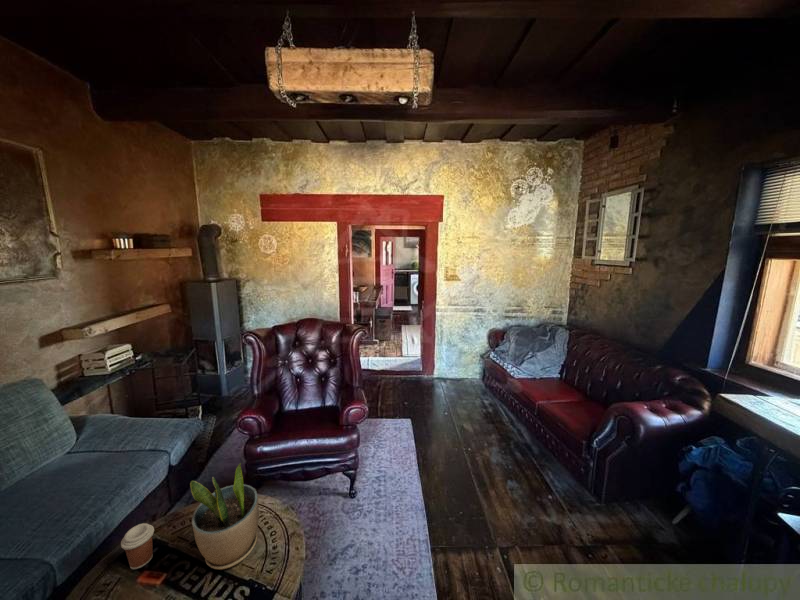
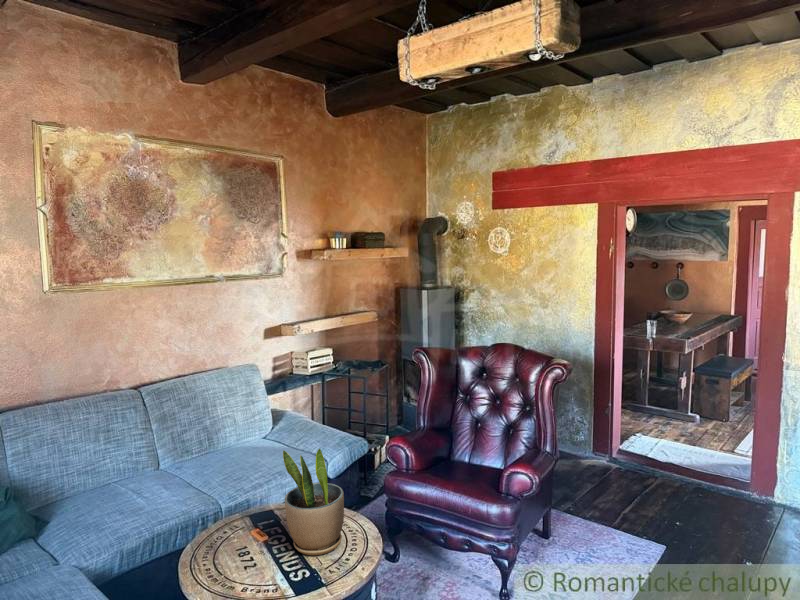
coffee cup: present [121,523,154,569] -> none [247,488,271,525]

